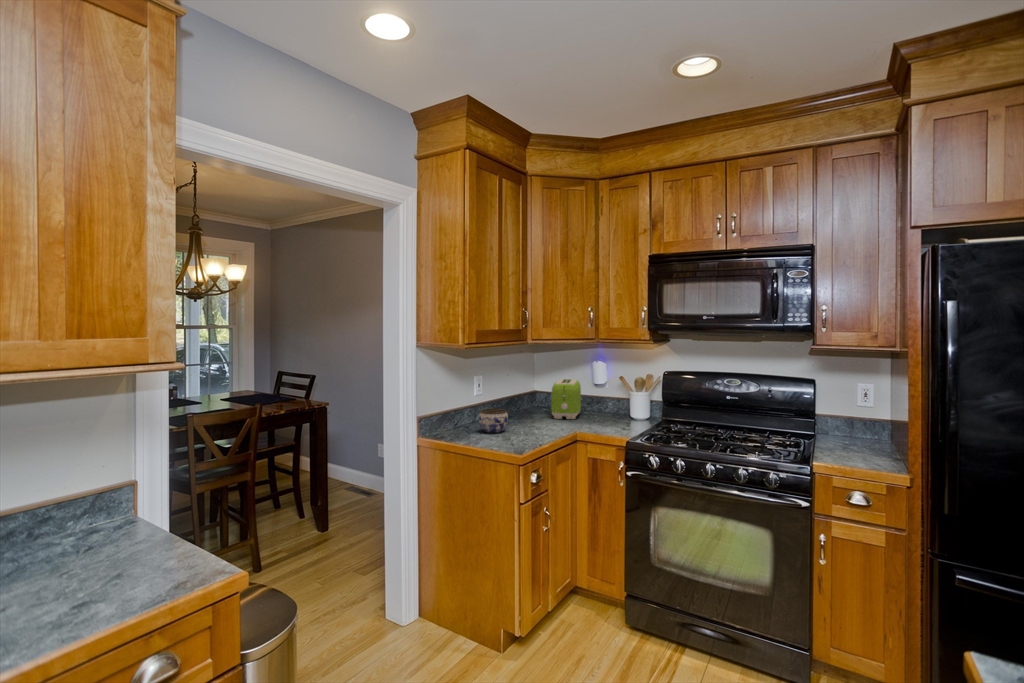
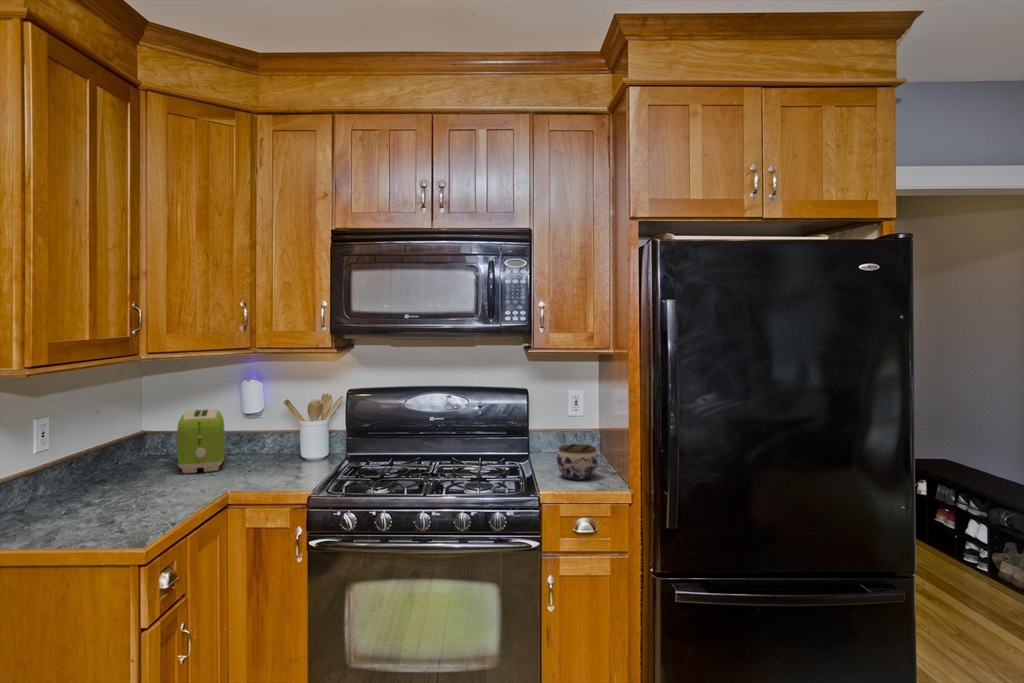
jar: present [479,408,508,433] -> present [557,444,598,480]

